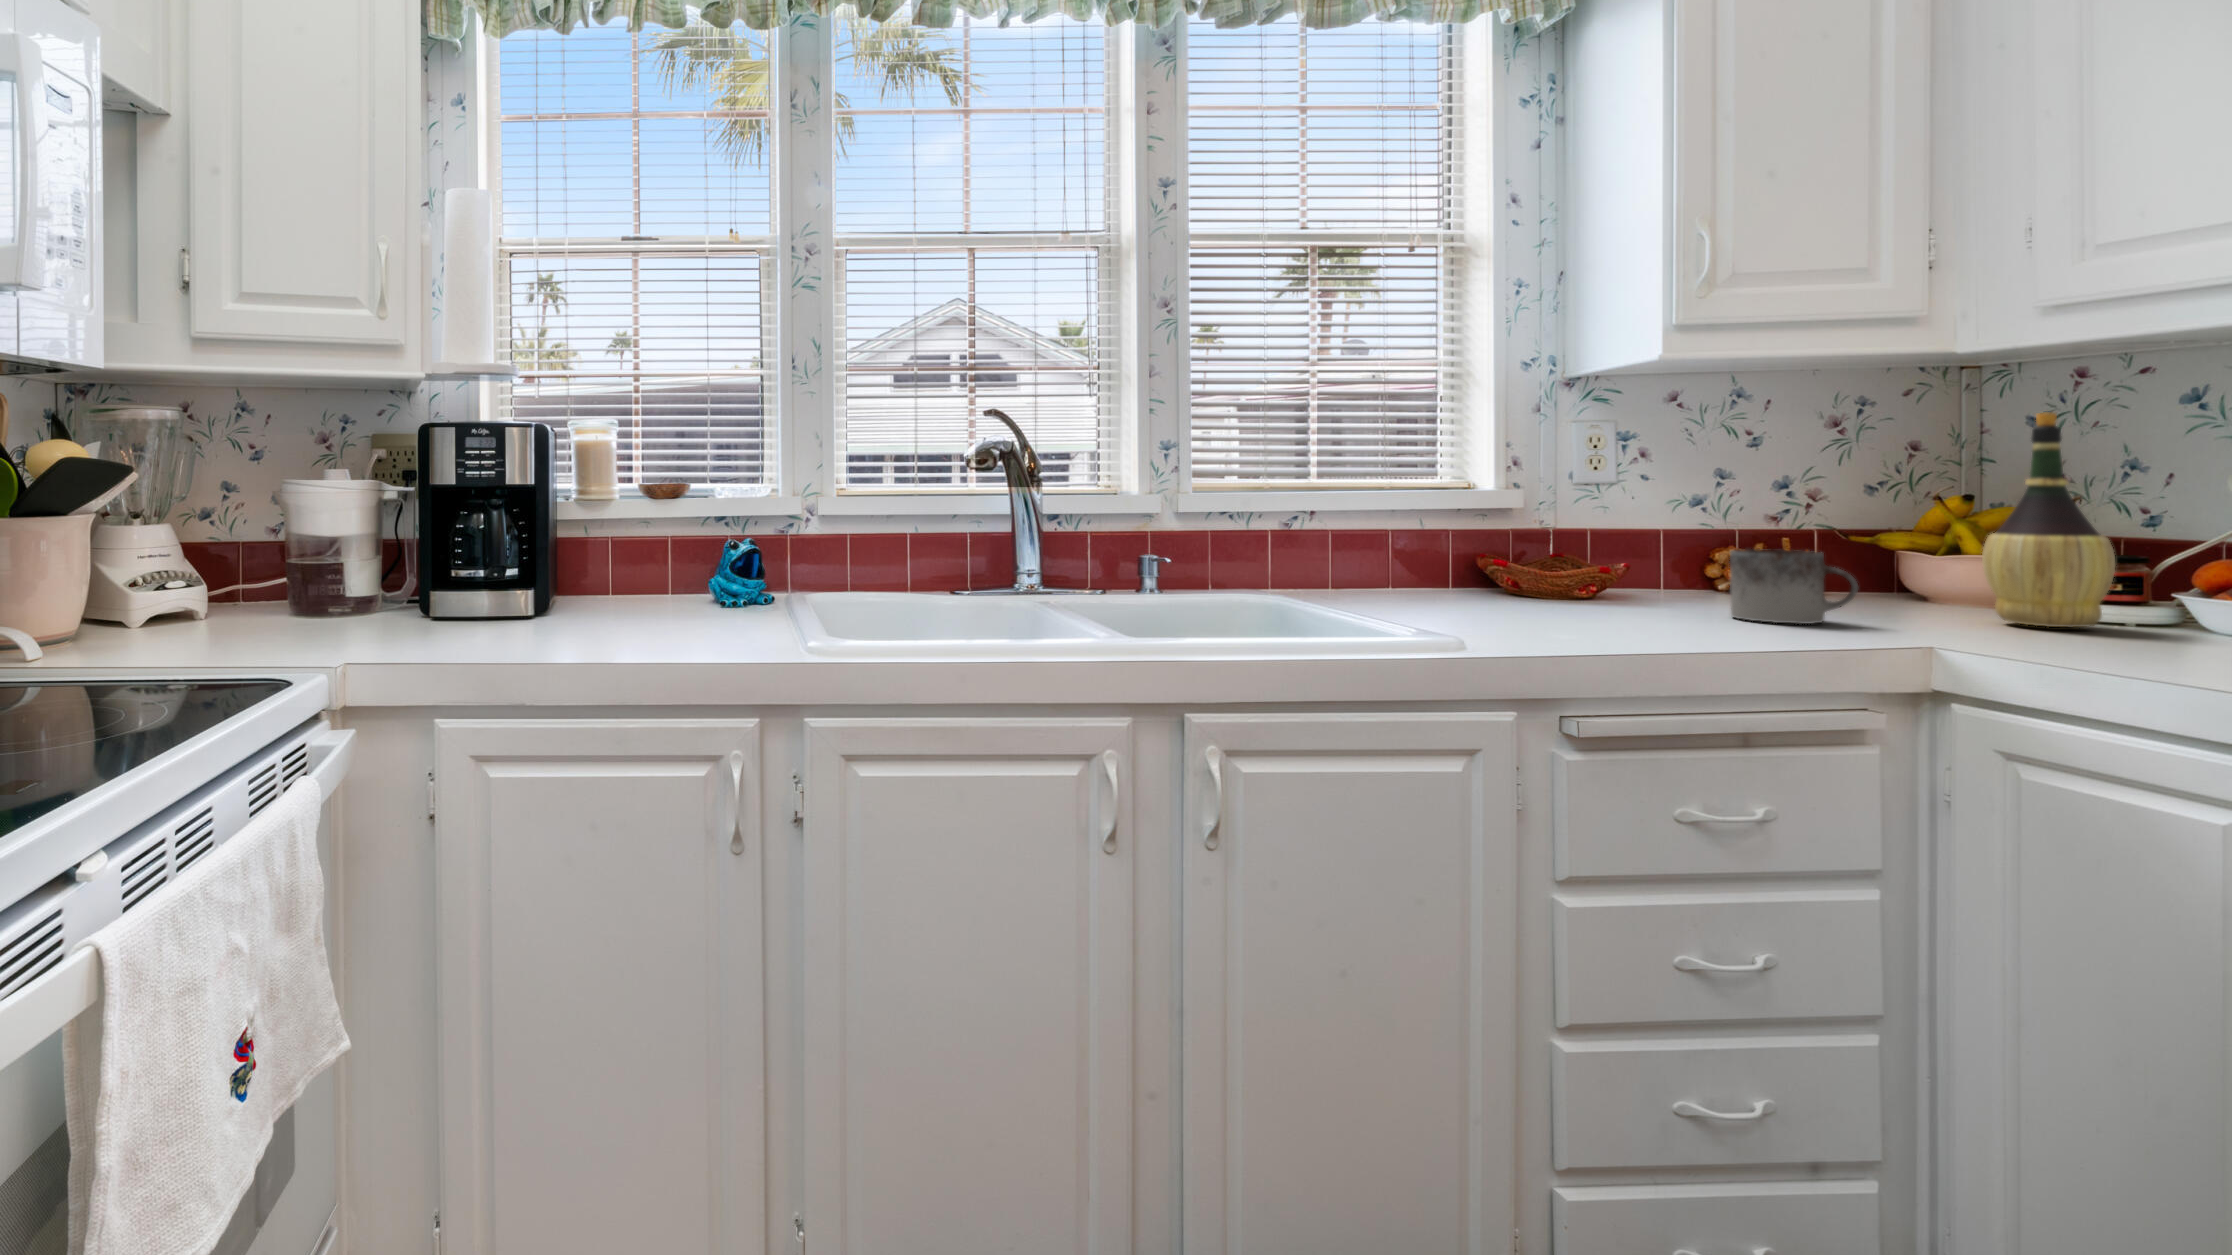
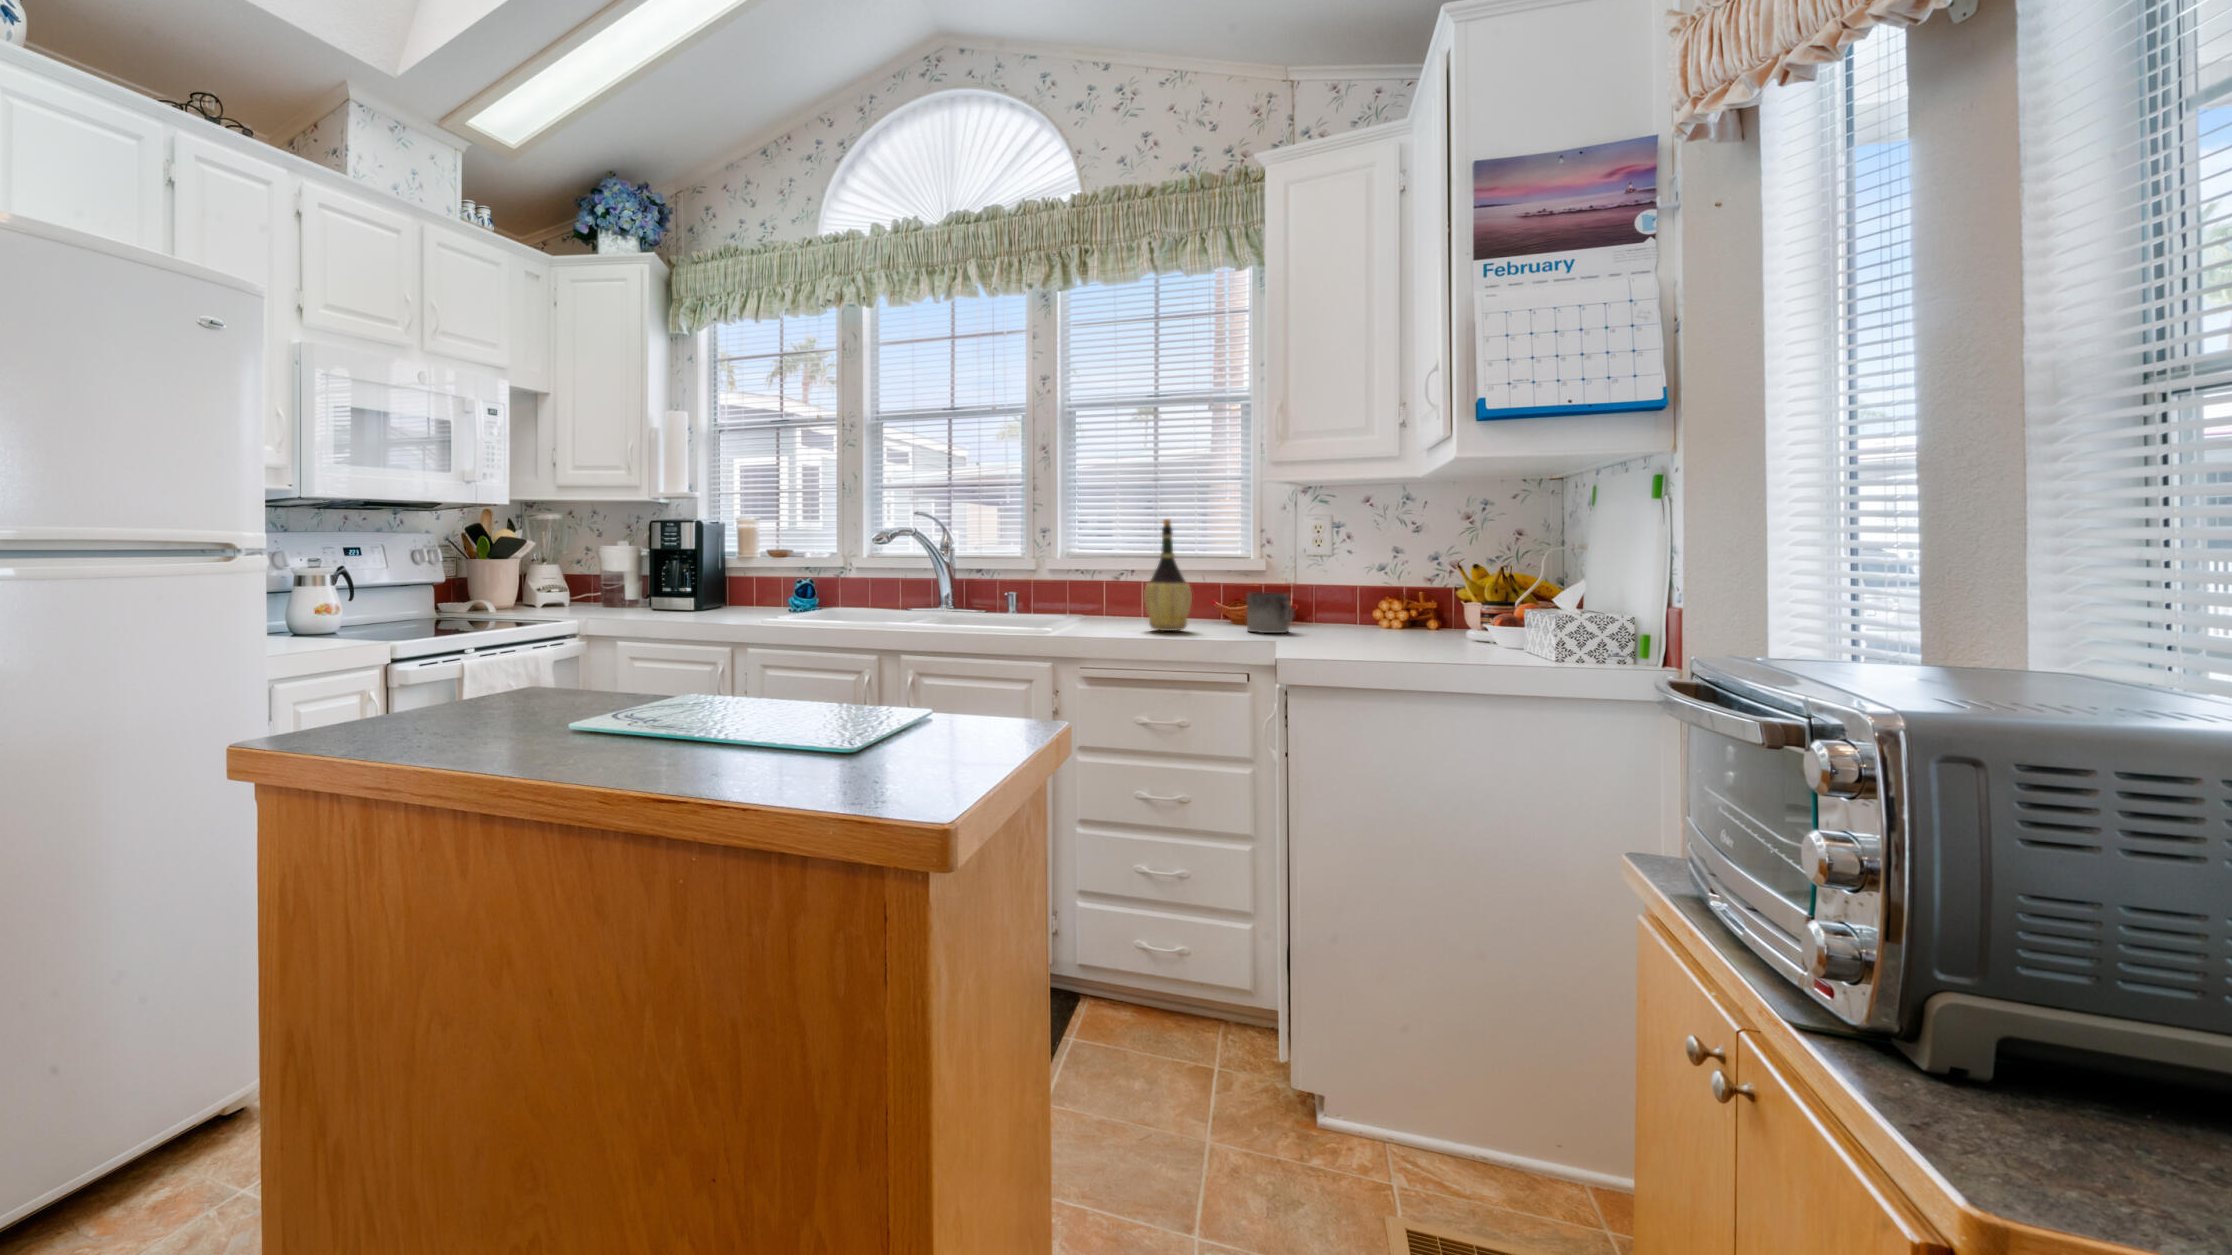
wine bottle: present [1982,412,2115,627] -> present [1144,519,1192,631]

